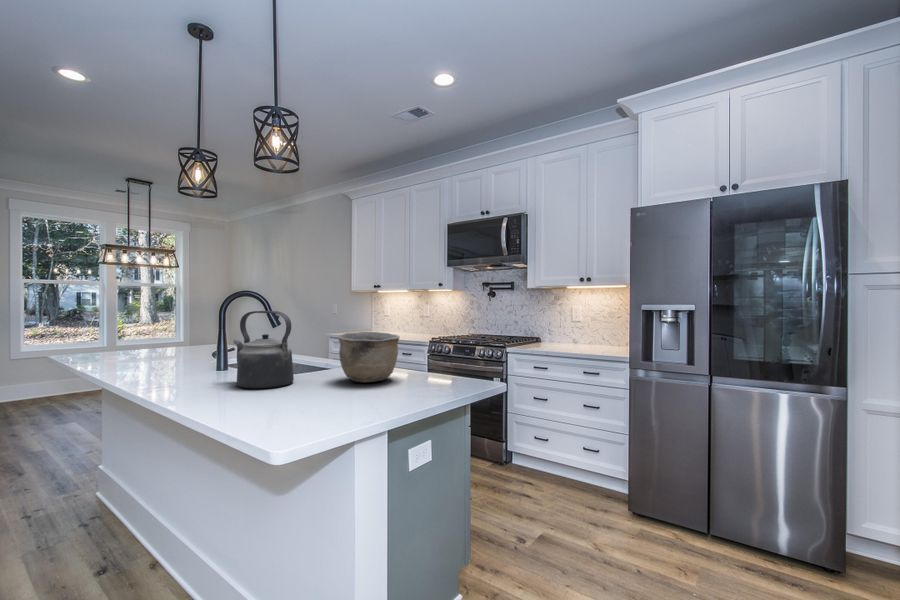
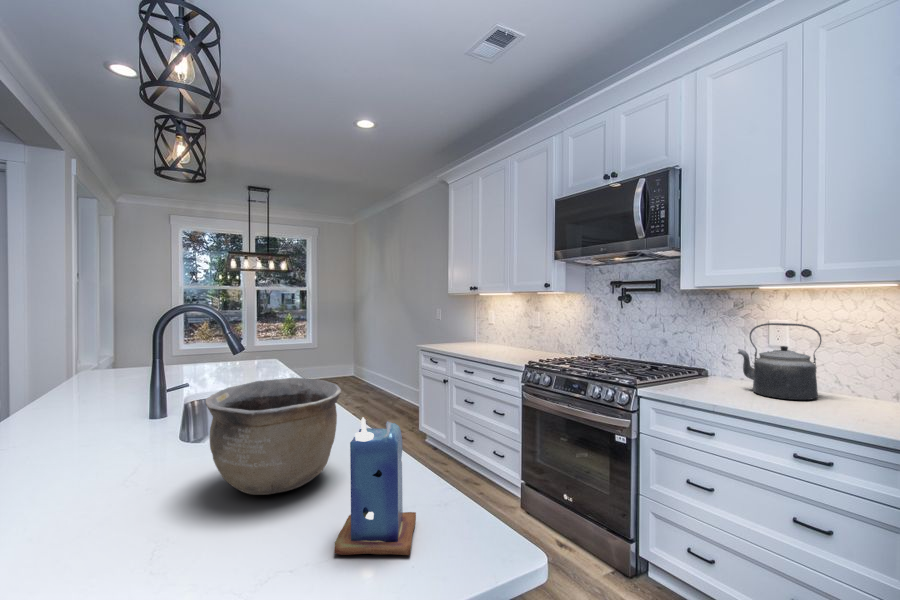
kettle: present [233,311,294,389] -> present [738,323,822,400]
candle: none [423,337,458,389] -> present [334,417,416,555]

